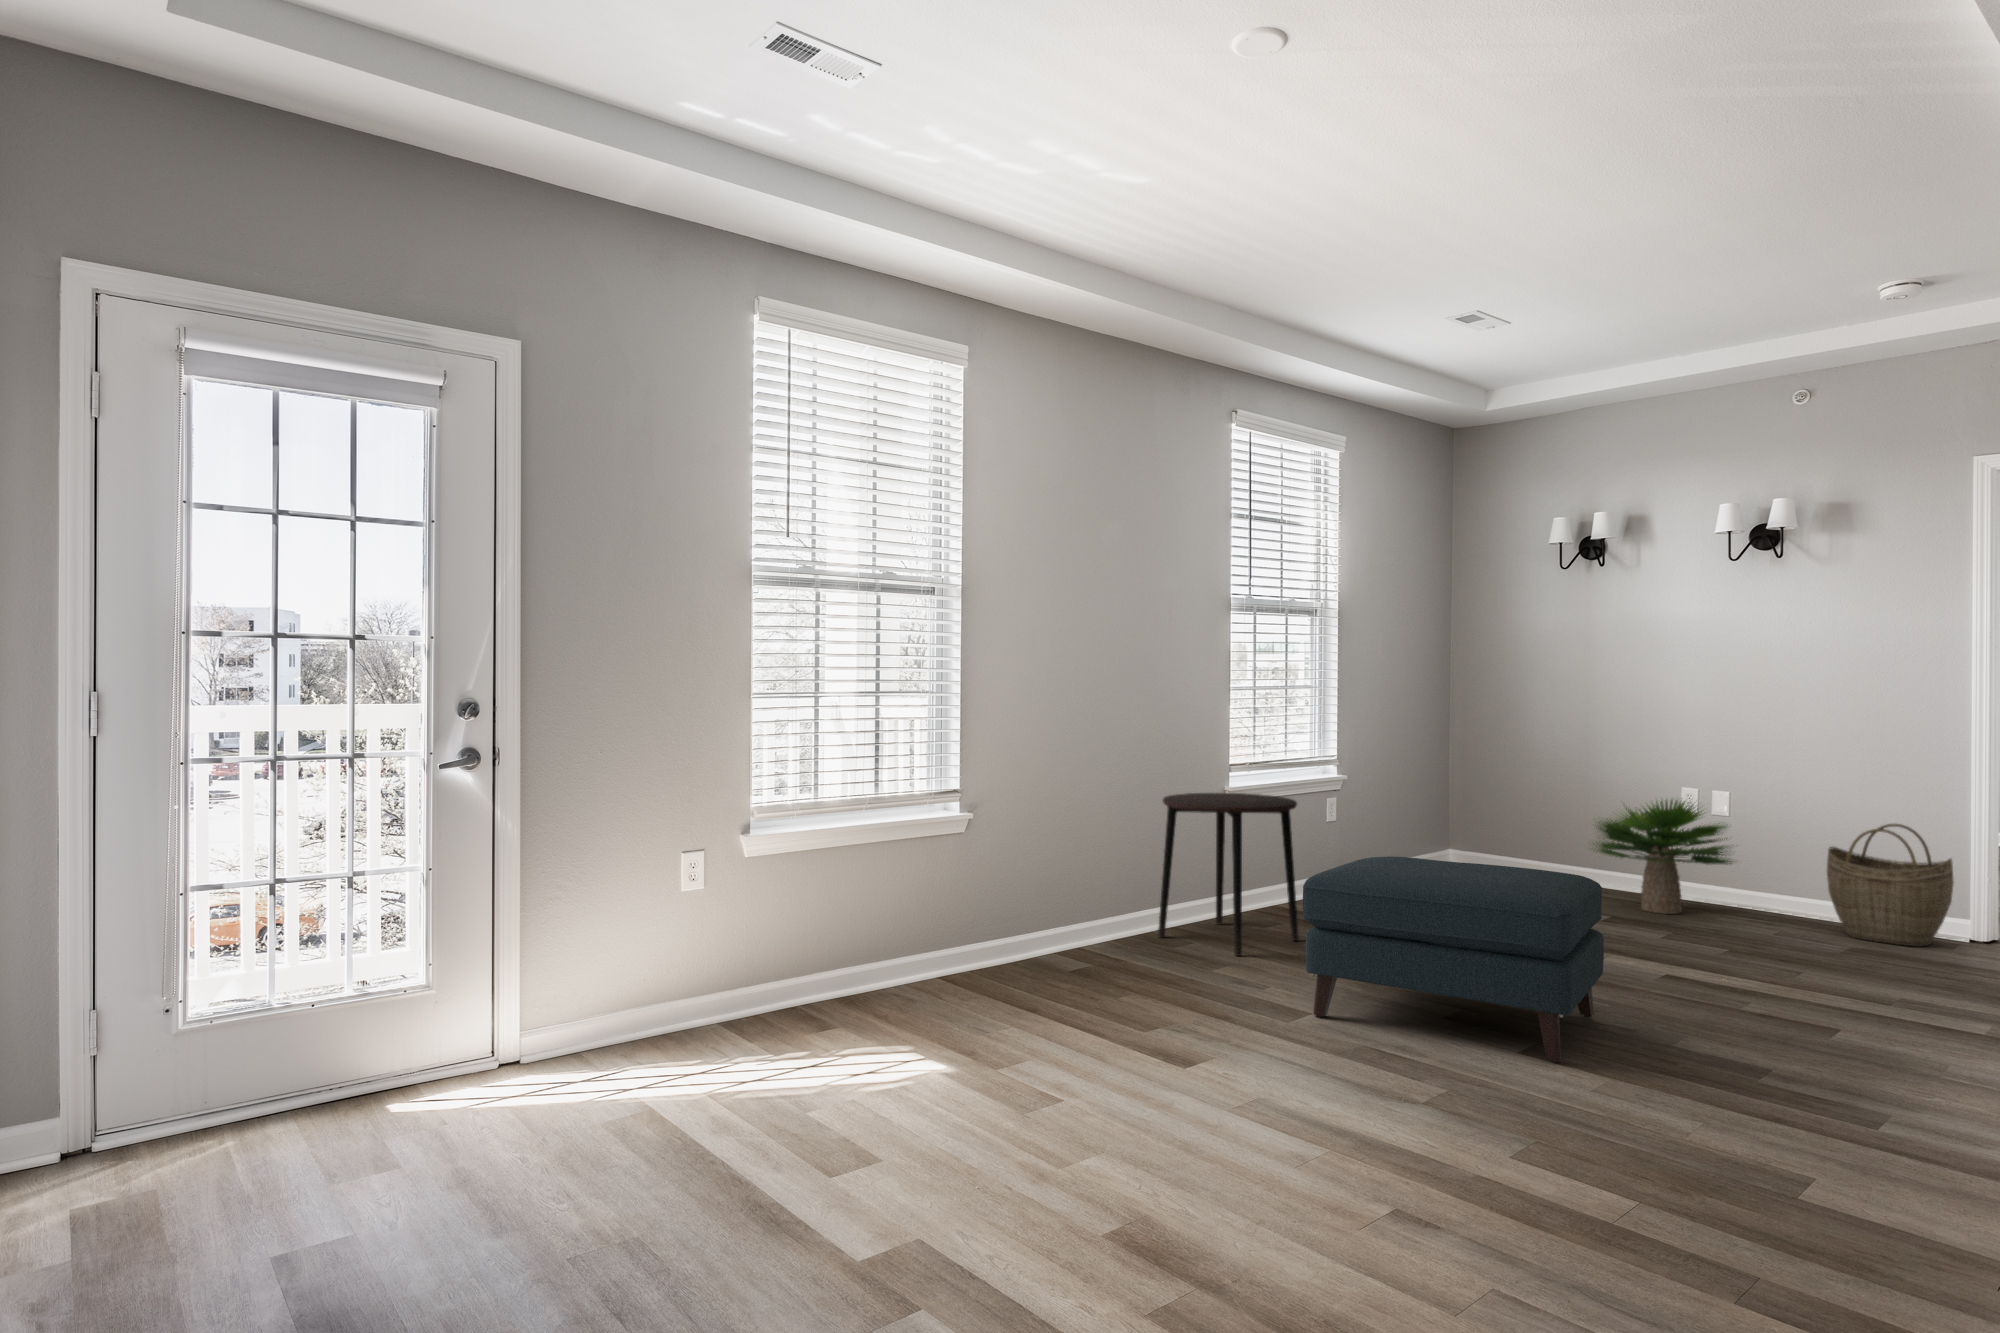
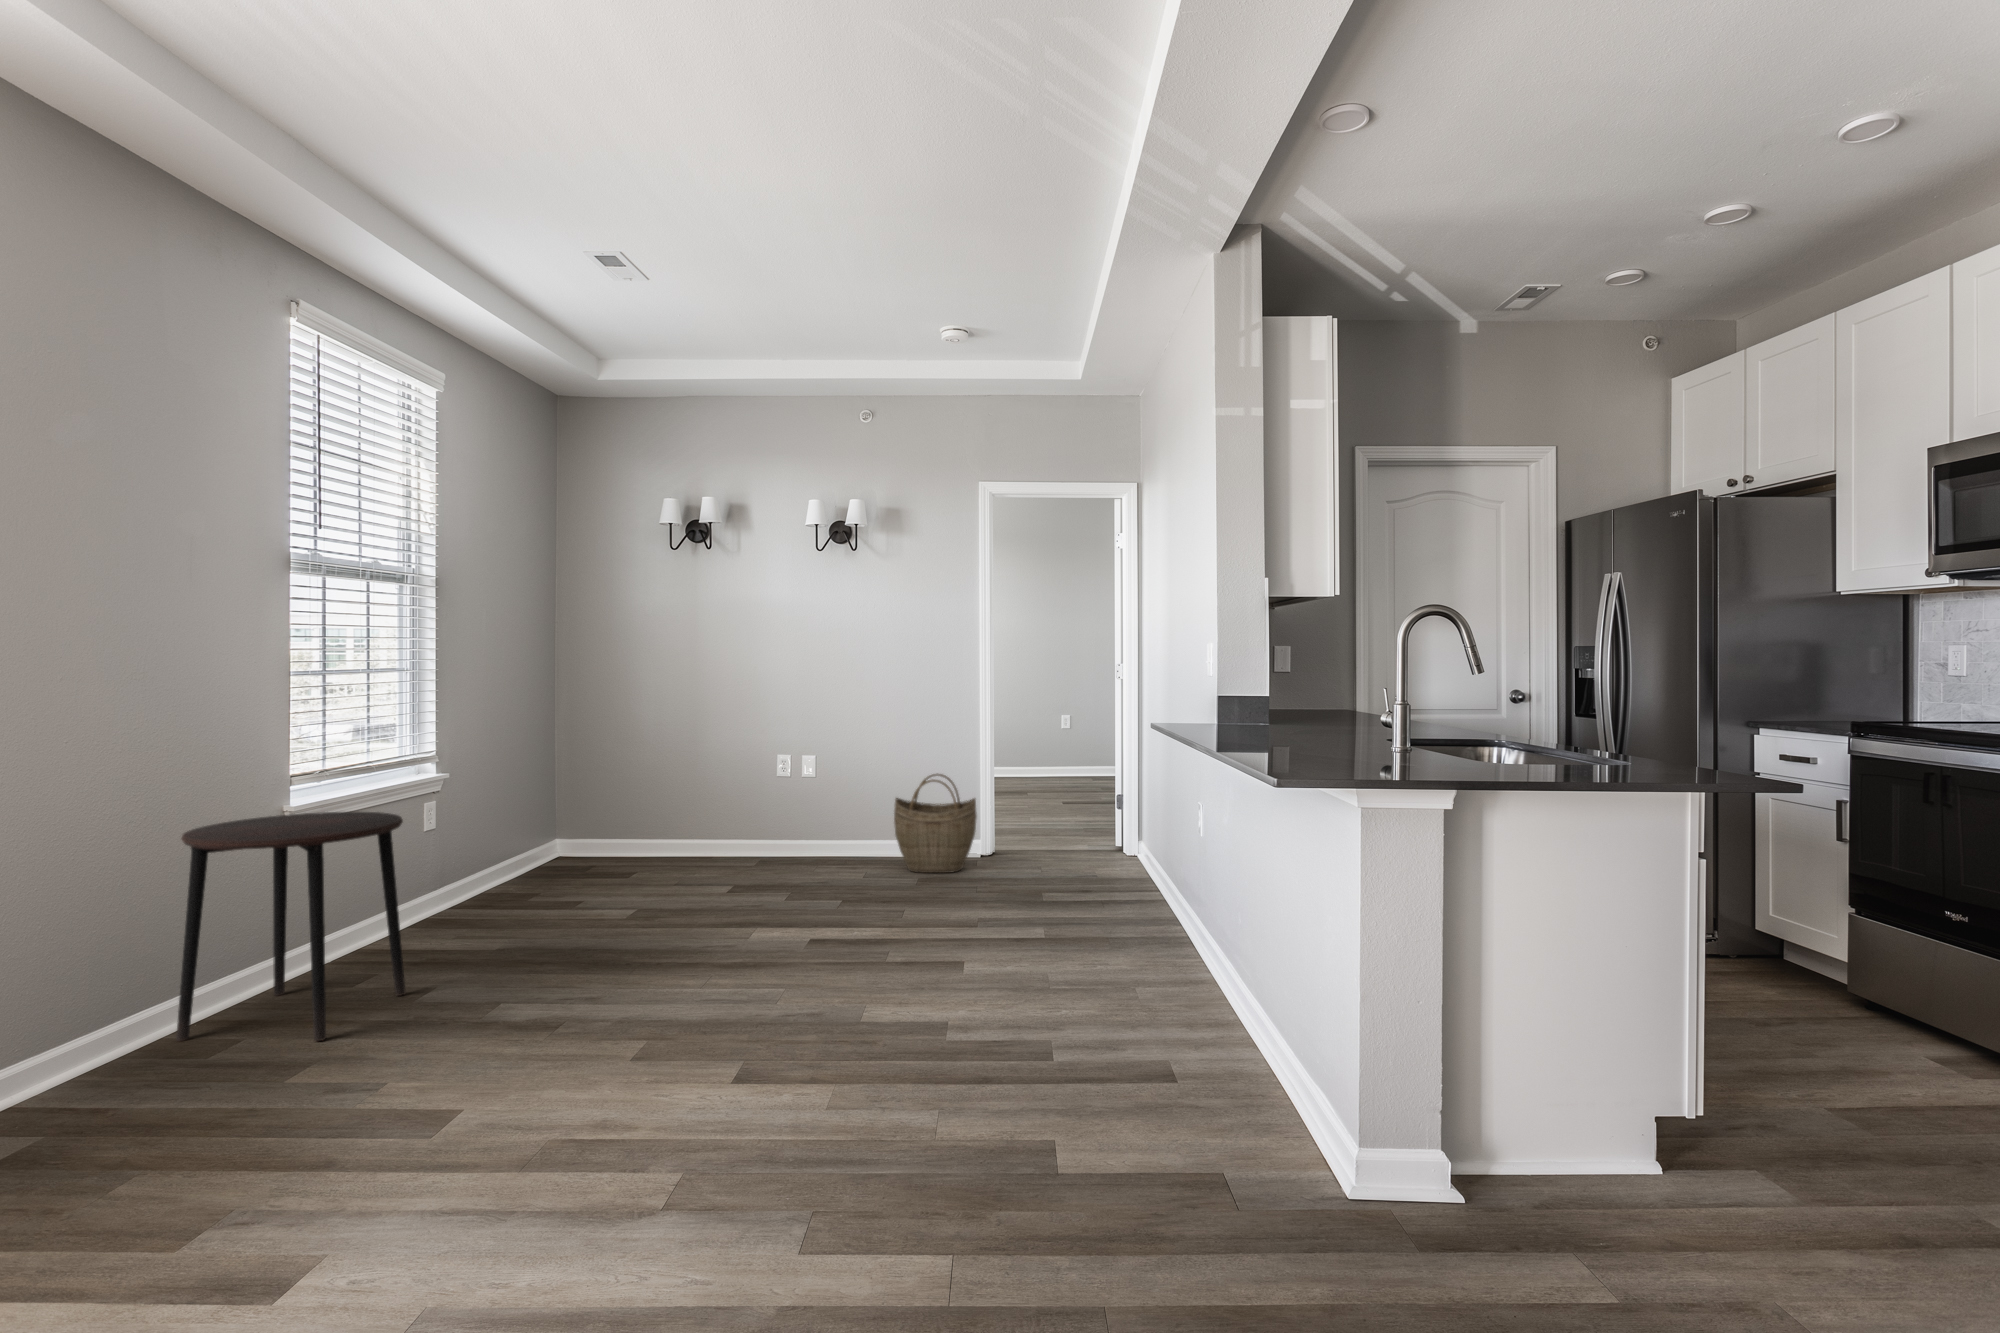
potted plant: present [1593,800,1733,914] -> none [700,765,833,877]
ottoman: present [1302,857,1604,1062] -> none [442,865,784,1113]

